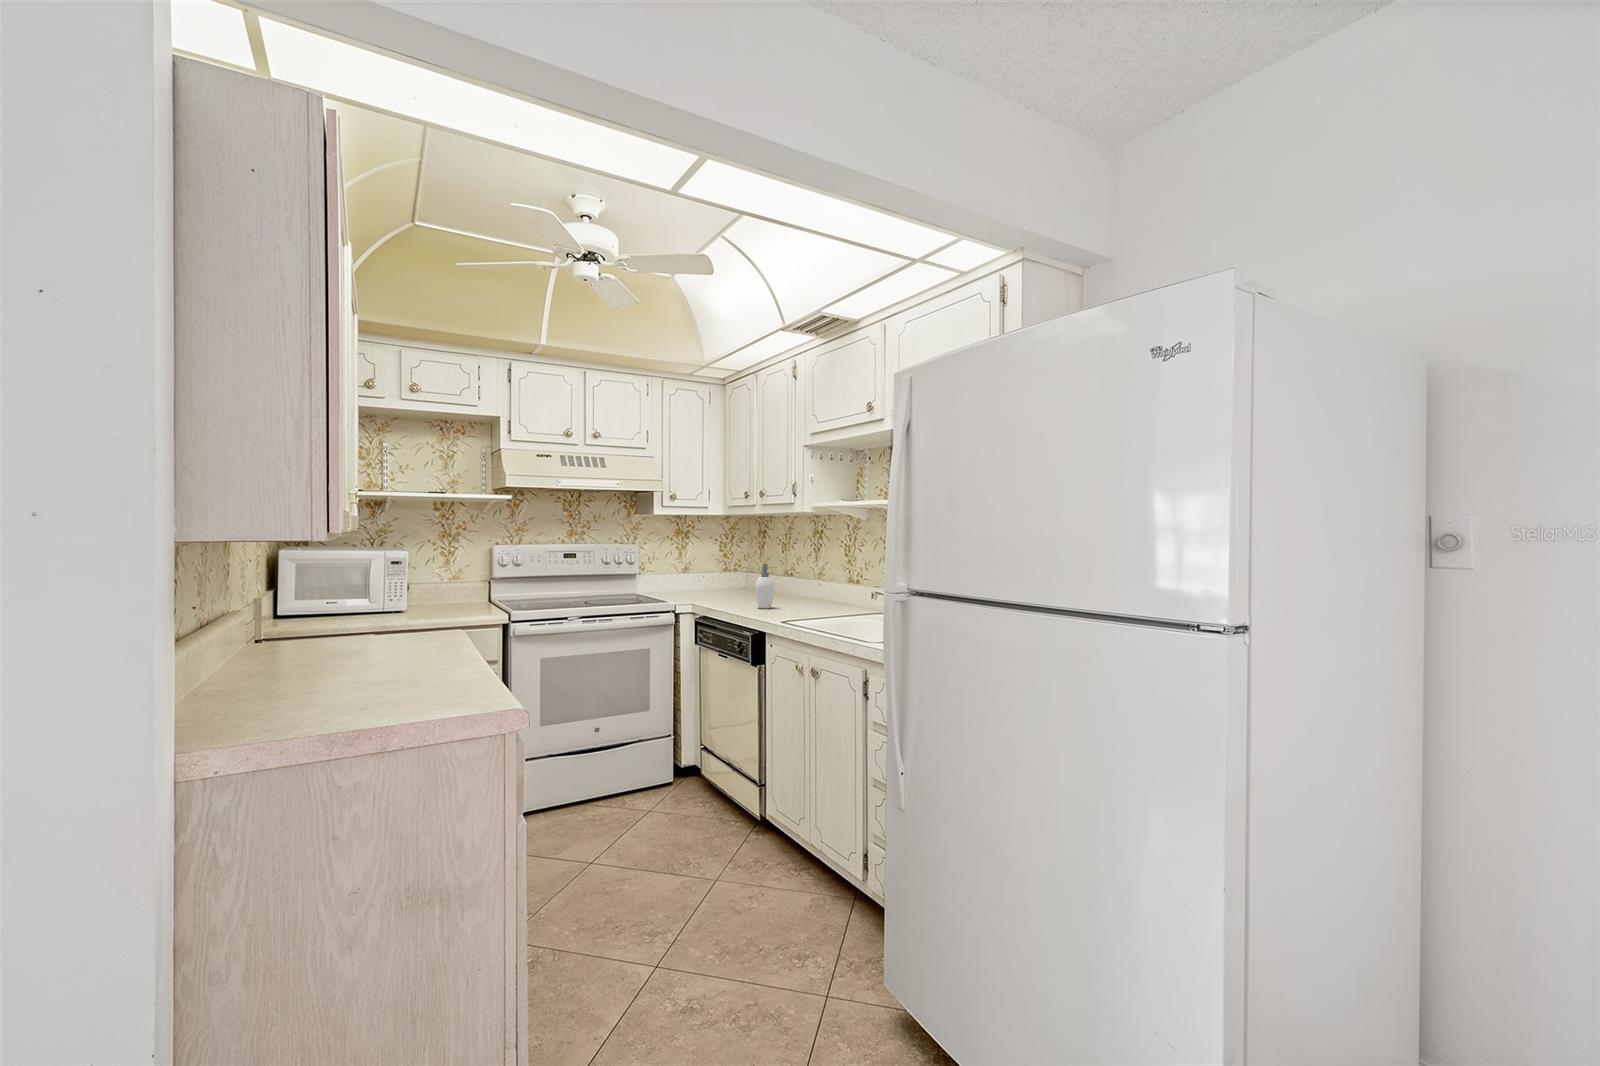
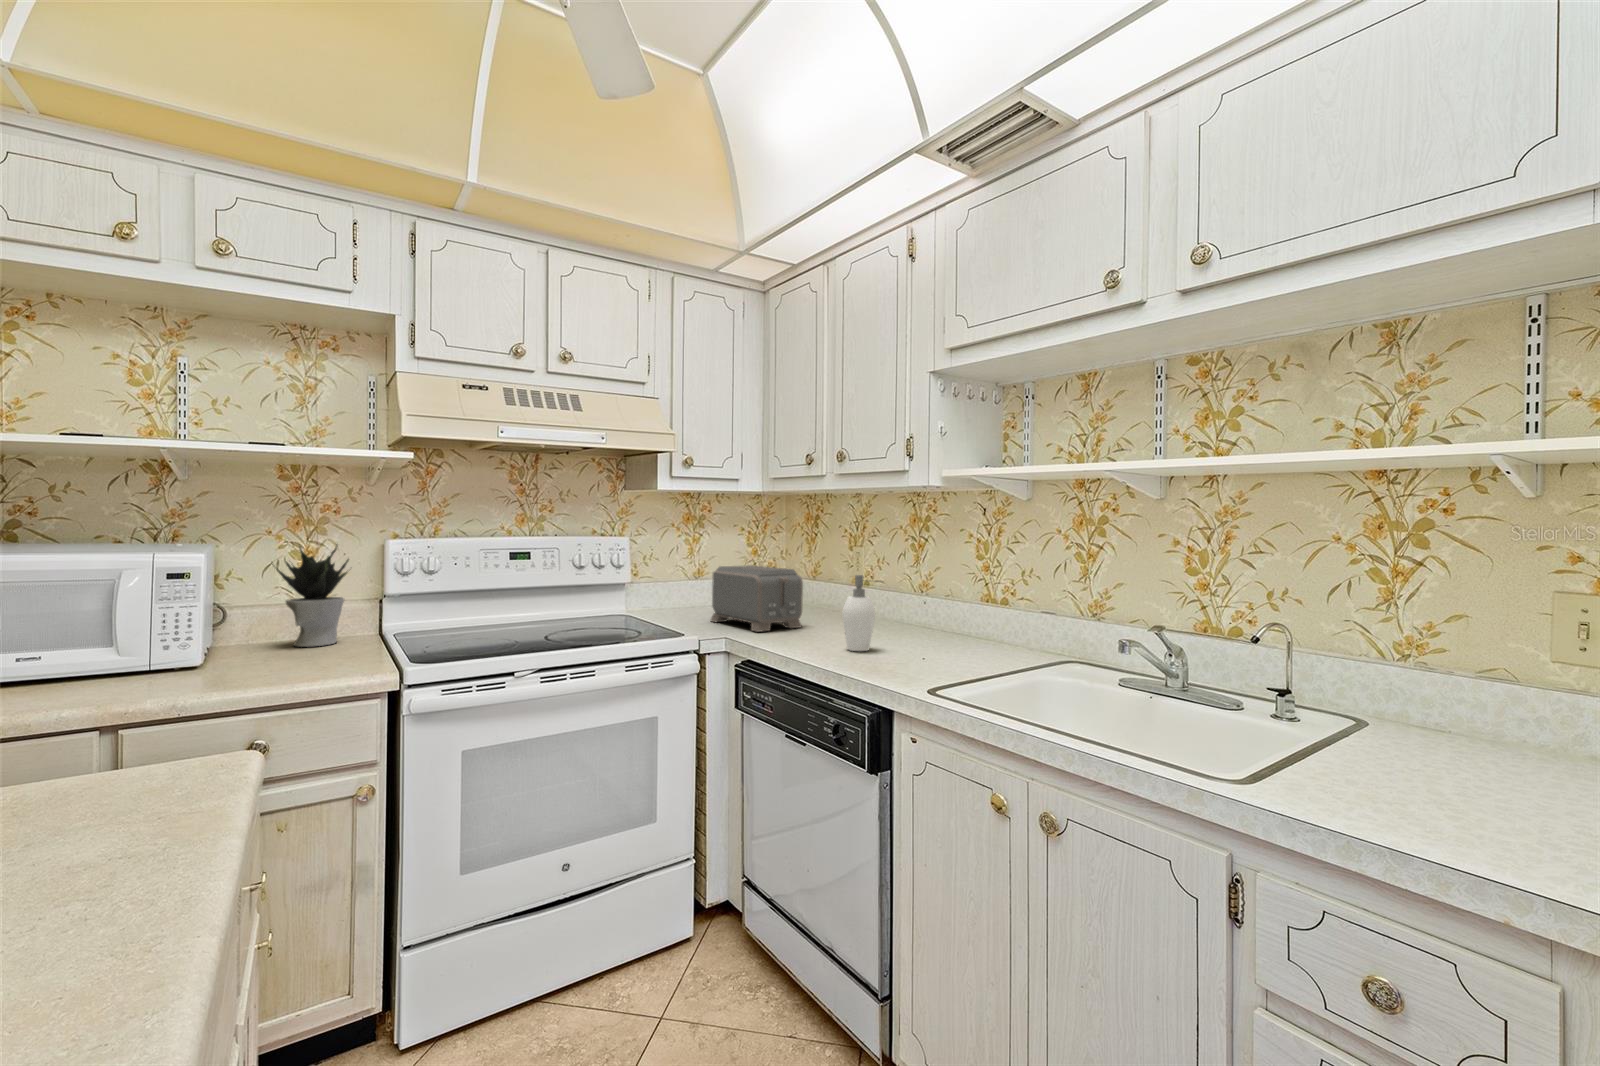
potted plant: none [432,548,474,606] -> present [272,544,349,647]
toaster: none [688,562,743,601] -> present [711,565,803,632]

